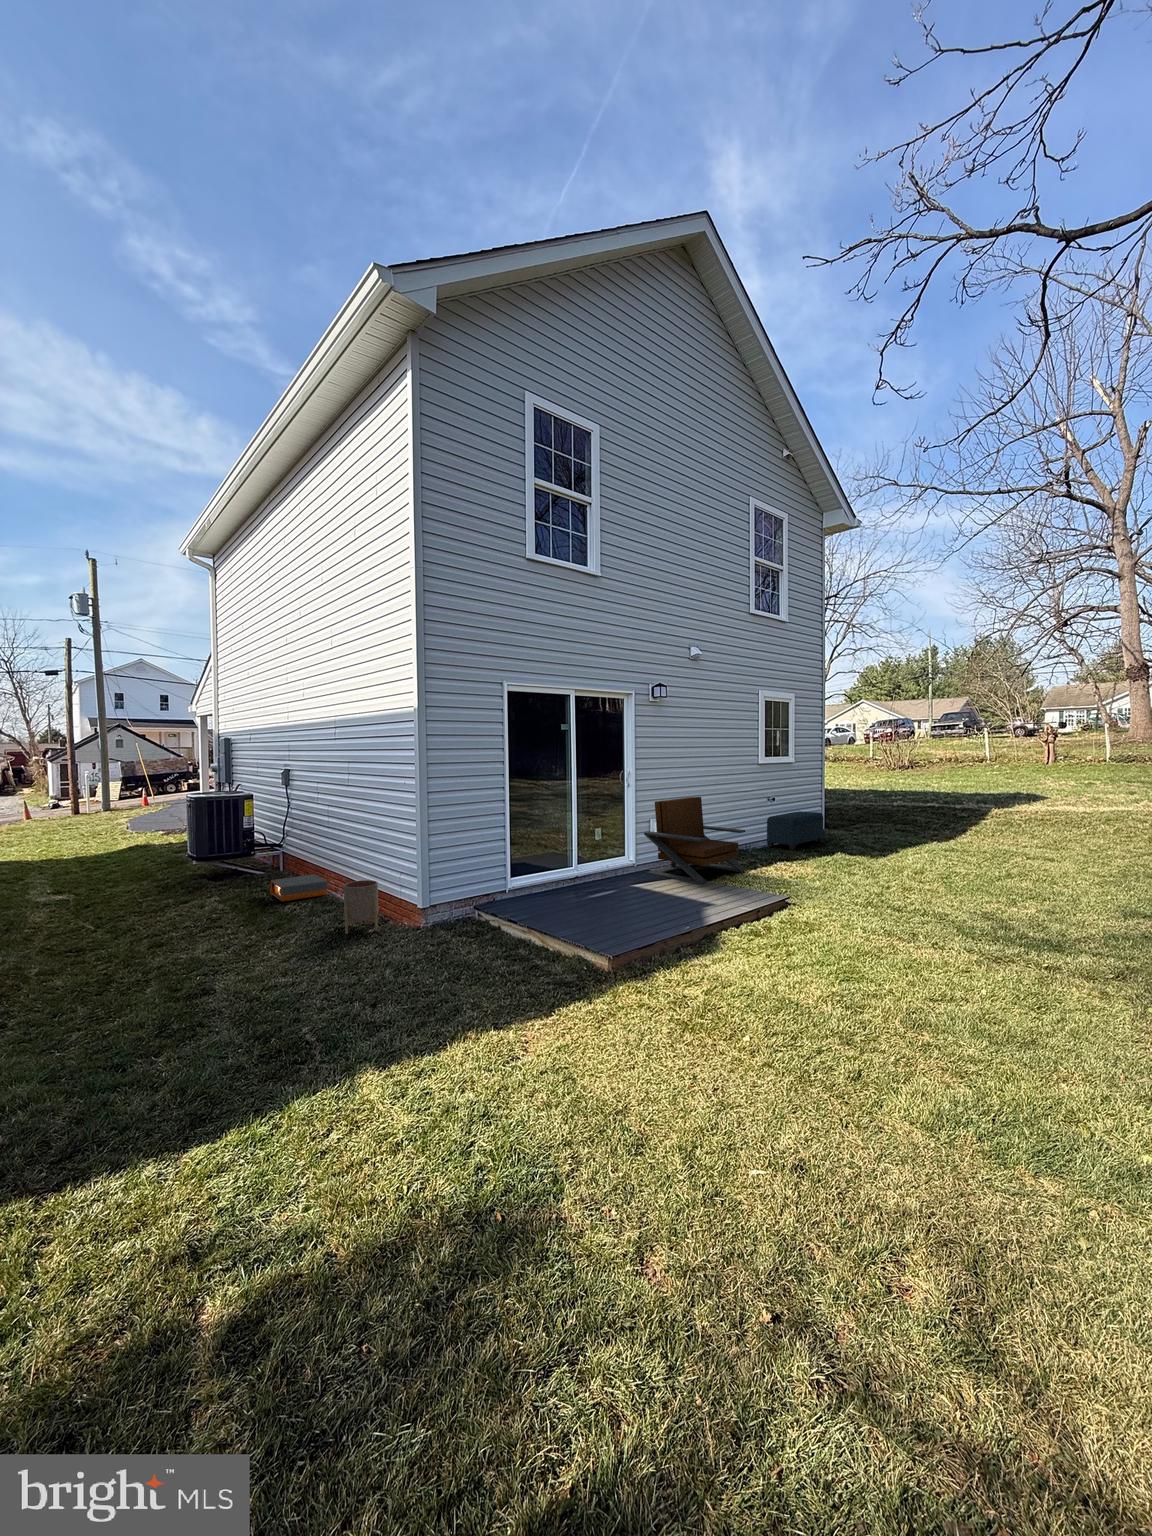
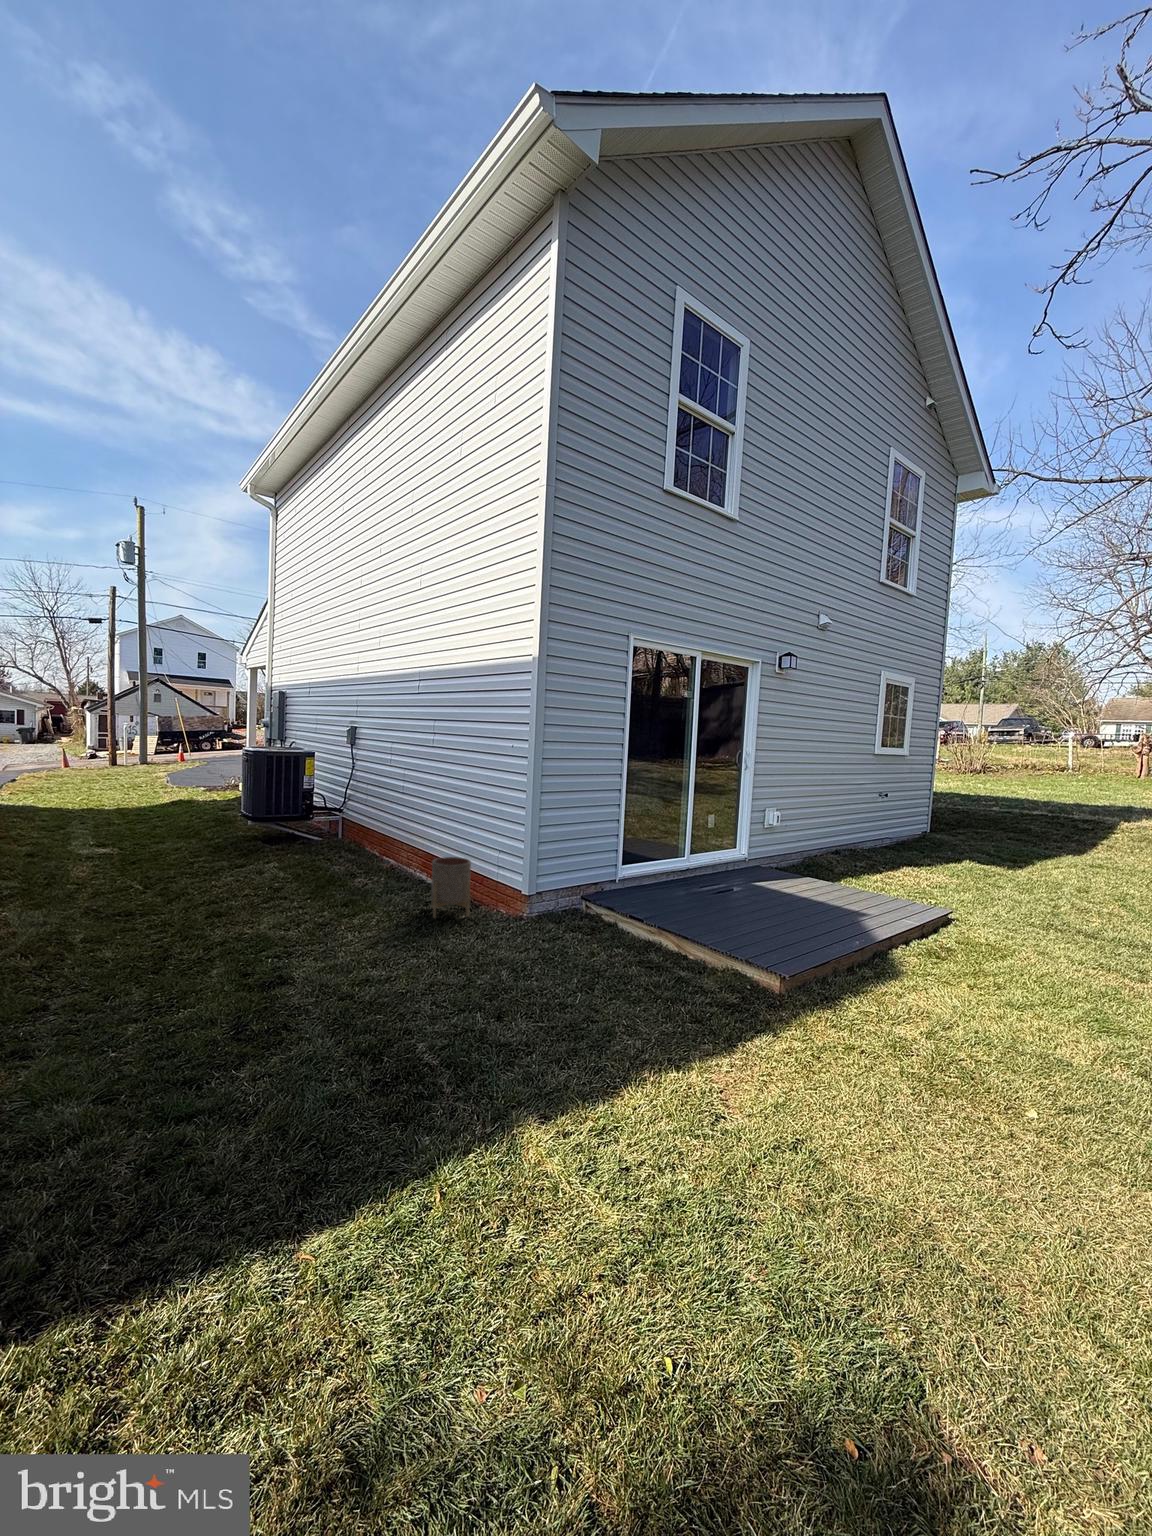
lounge chair: present [644,797,746,884] -> none [762,786,880,888]
bench: present [767,811,823,850] -> none [879,811,943,854]
storage box: present [271,875,327,902] -> none [336,846,400,874]

